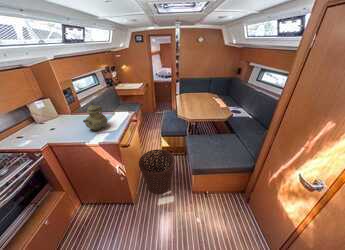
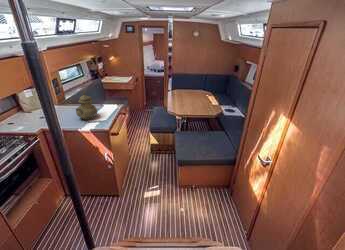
basket: present [139,149,175,194] -> none [126,144,162,188]

